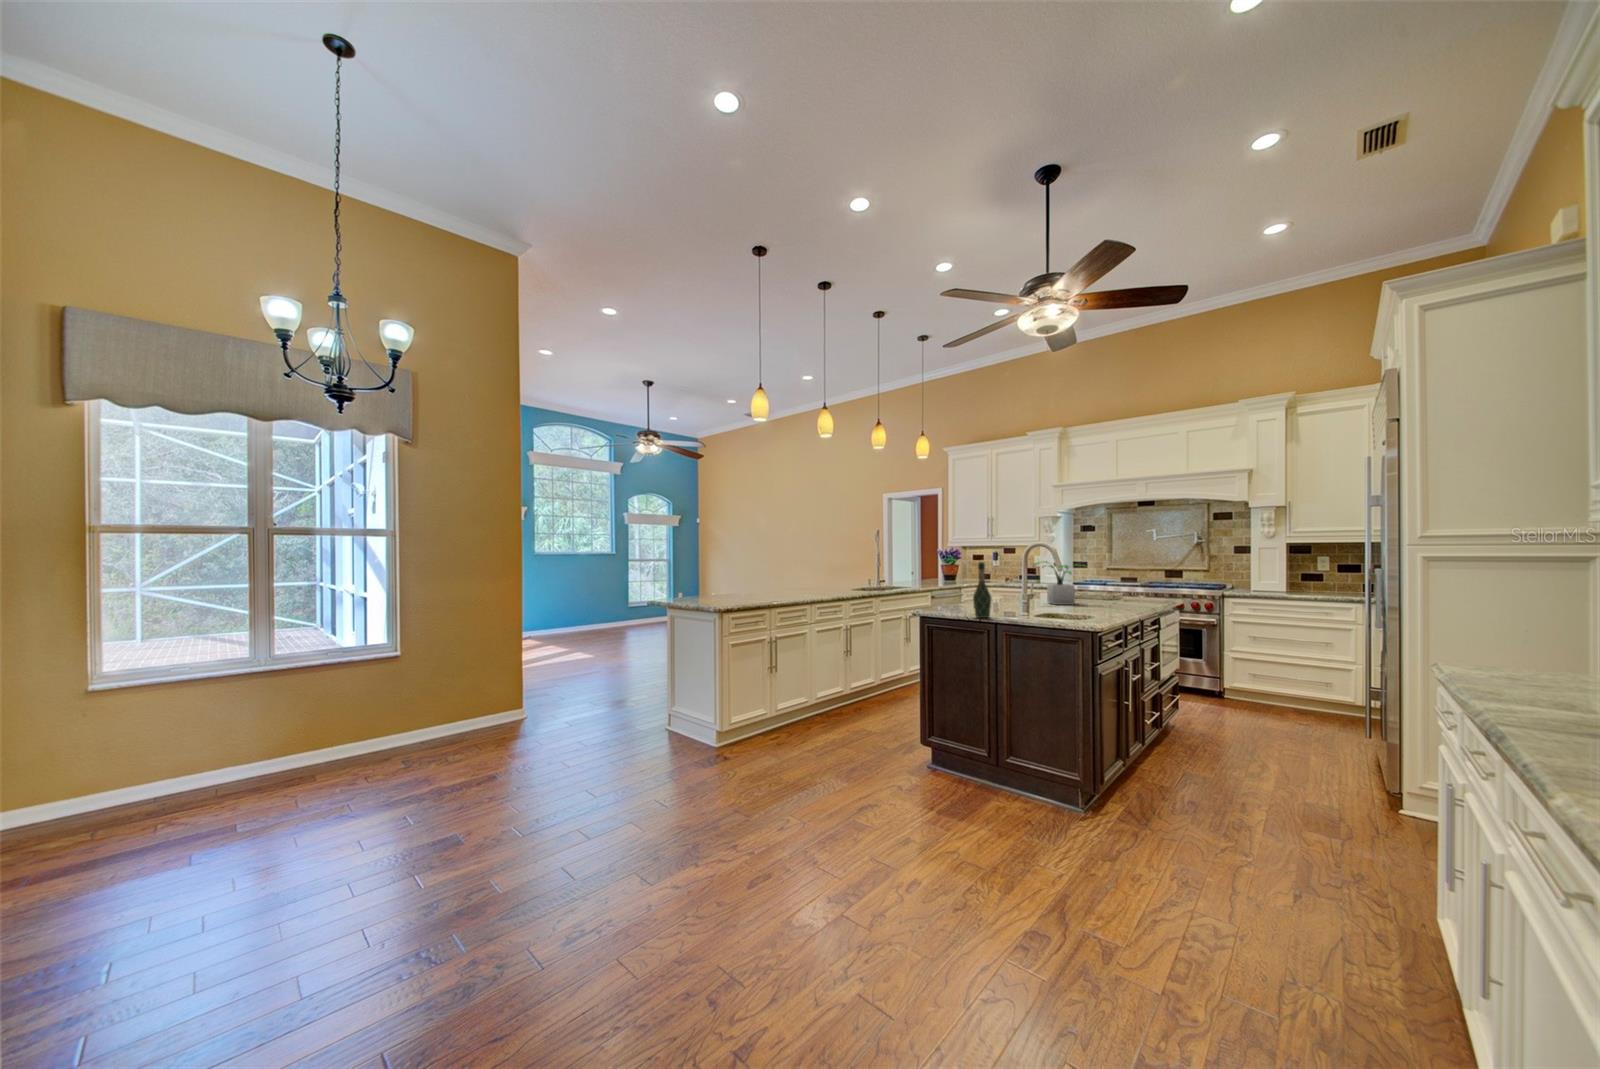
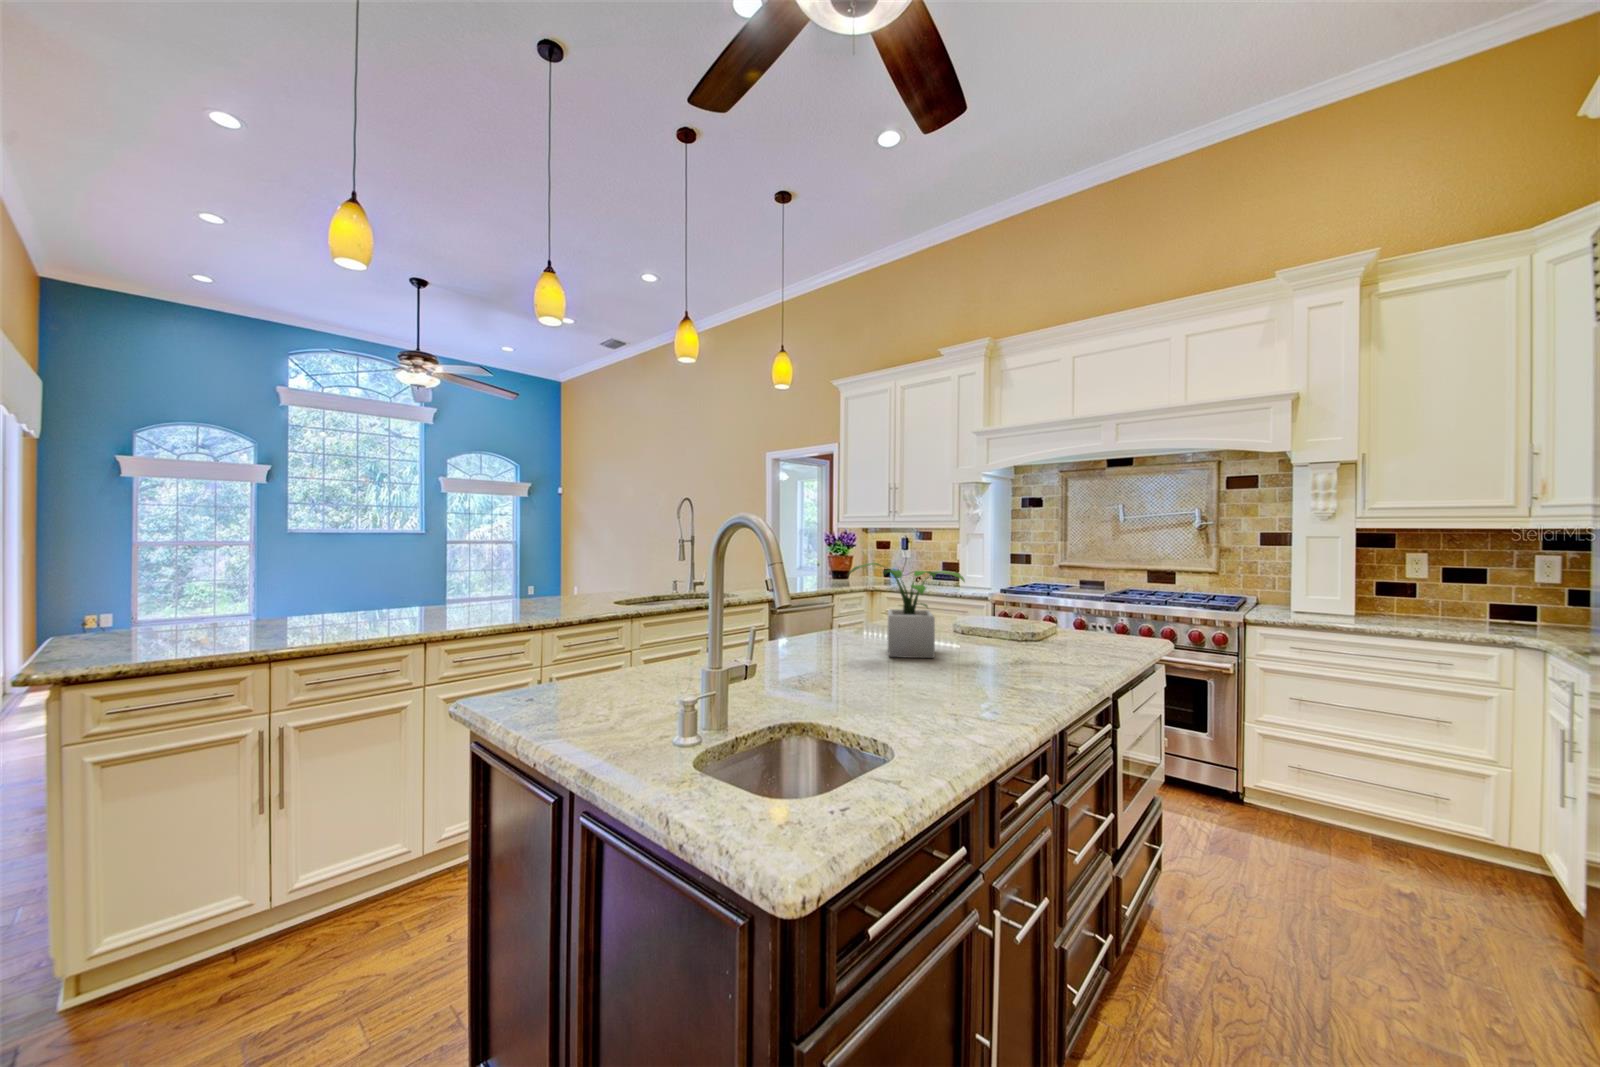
wine bottle: present [973,562,991,618] -> none [563,576,616,740]

